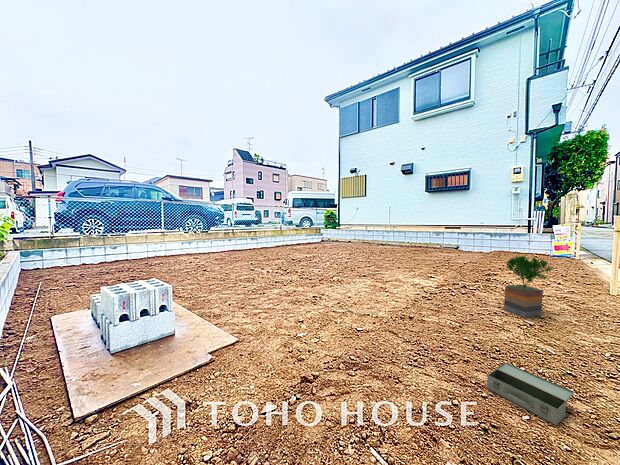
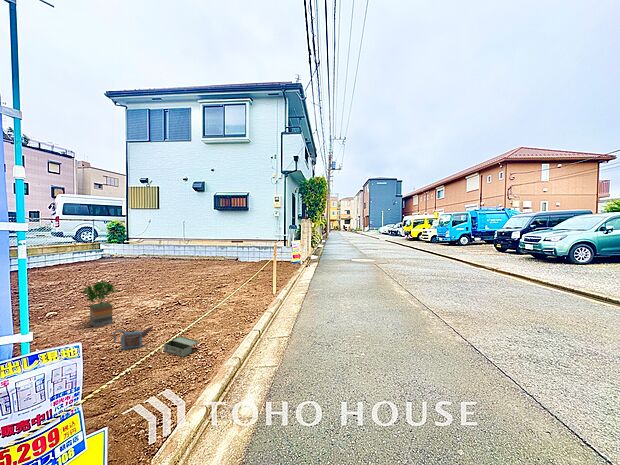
potted tree: present [504,256,553,318] -> present [83,282,119,327]
watering can: none [388,327,452,363] -> present [113,327,153,349]

